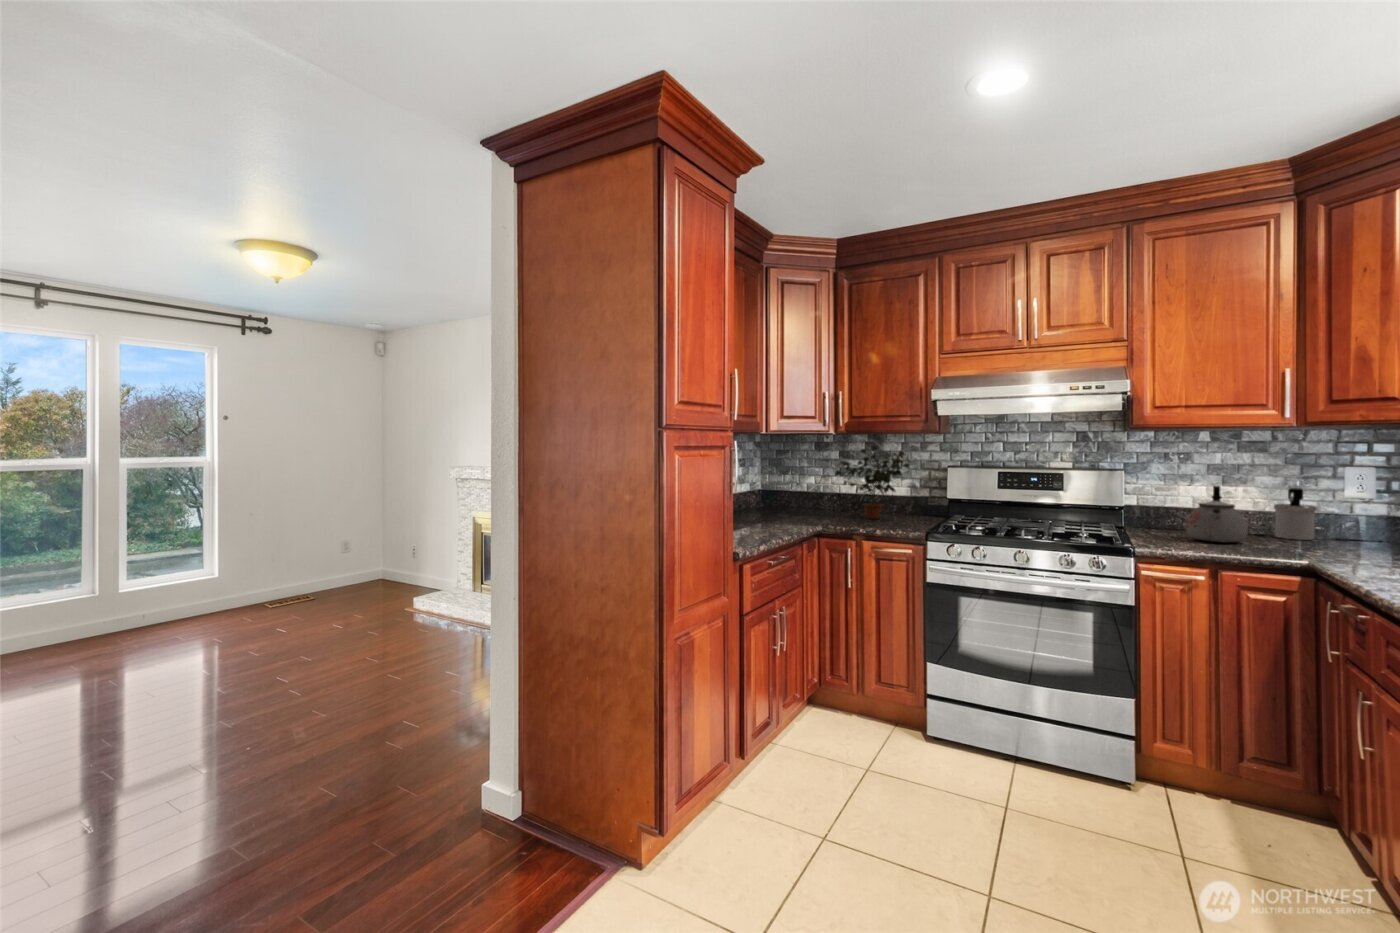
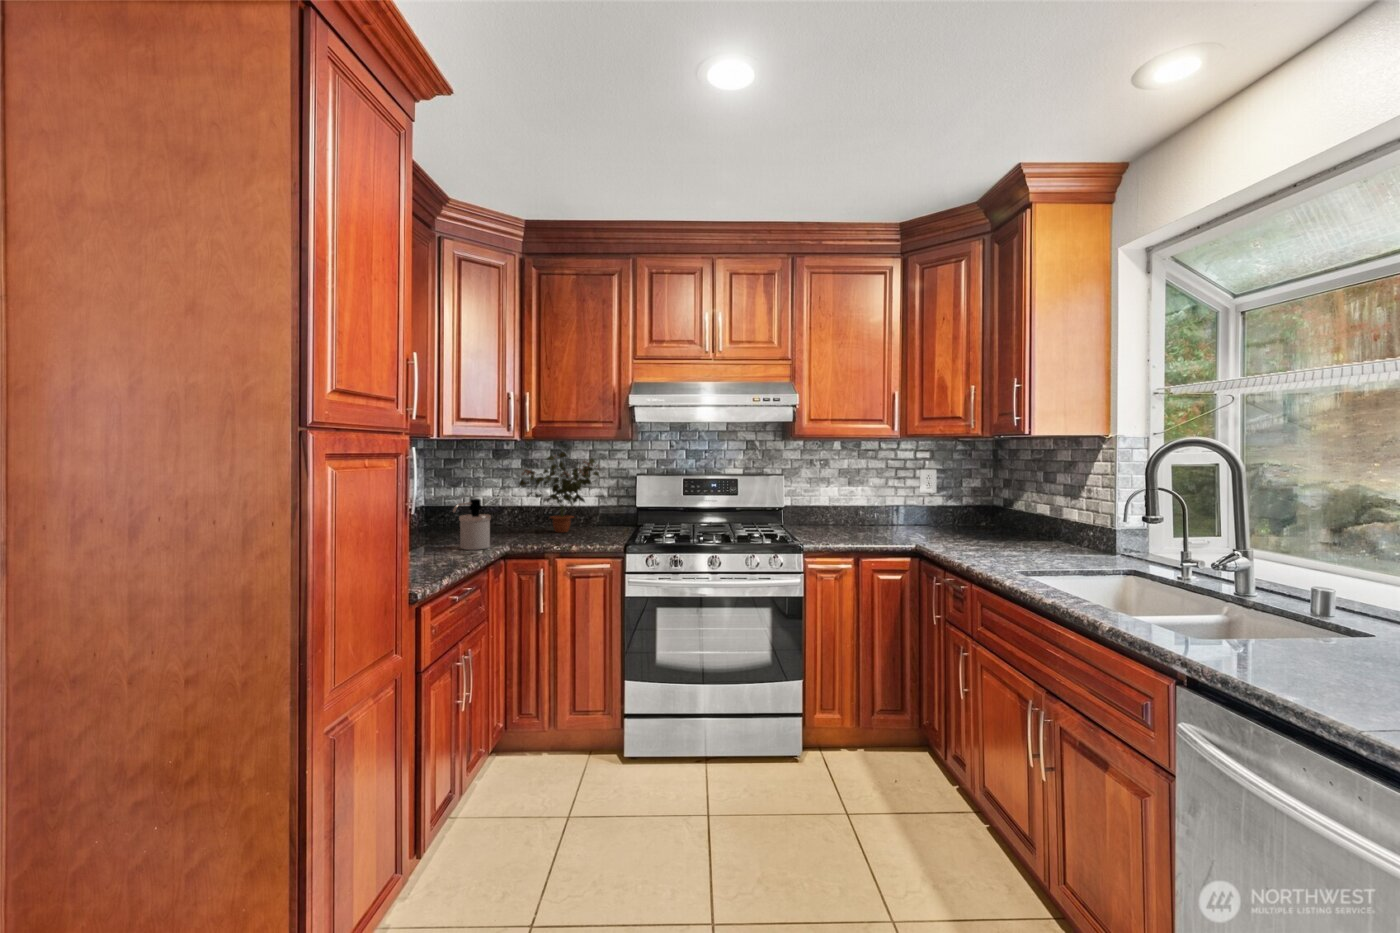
kettle: present [1185,486,1248,543] -> none [832,488,873,535]
soap dispenser: present [1274,488,1317,540] -> present [453,499,491,550]

